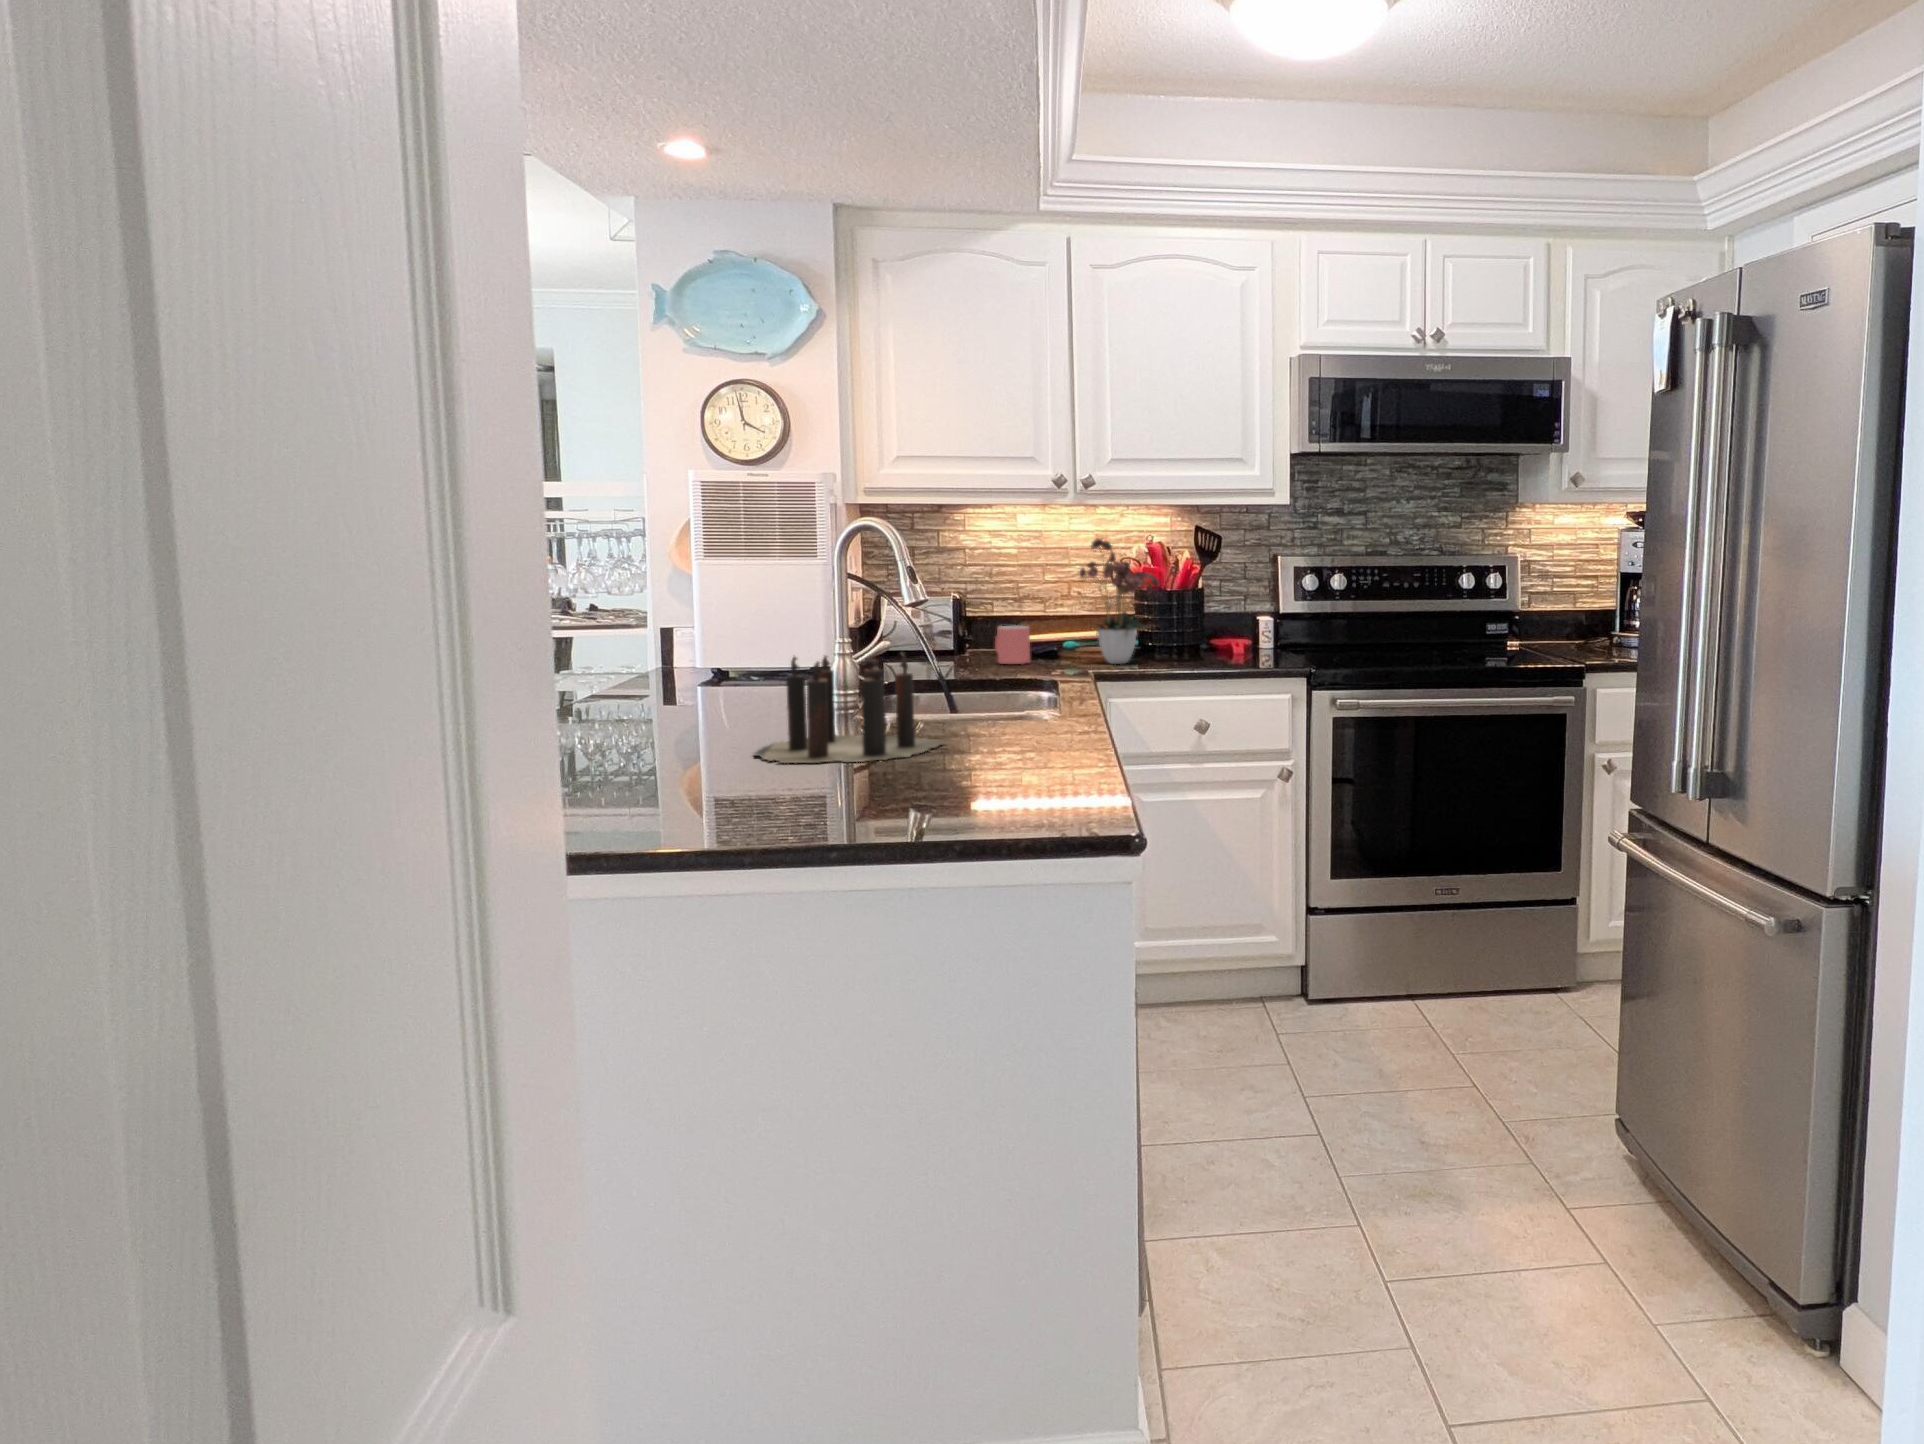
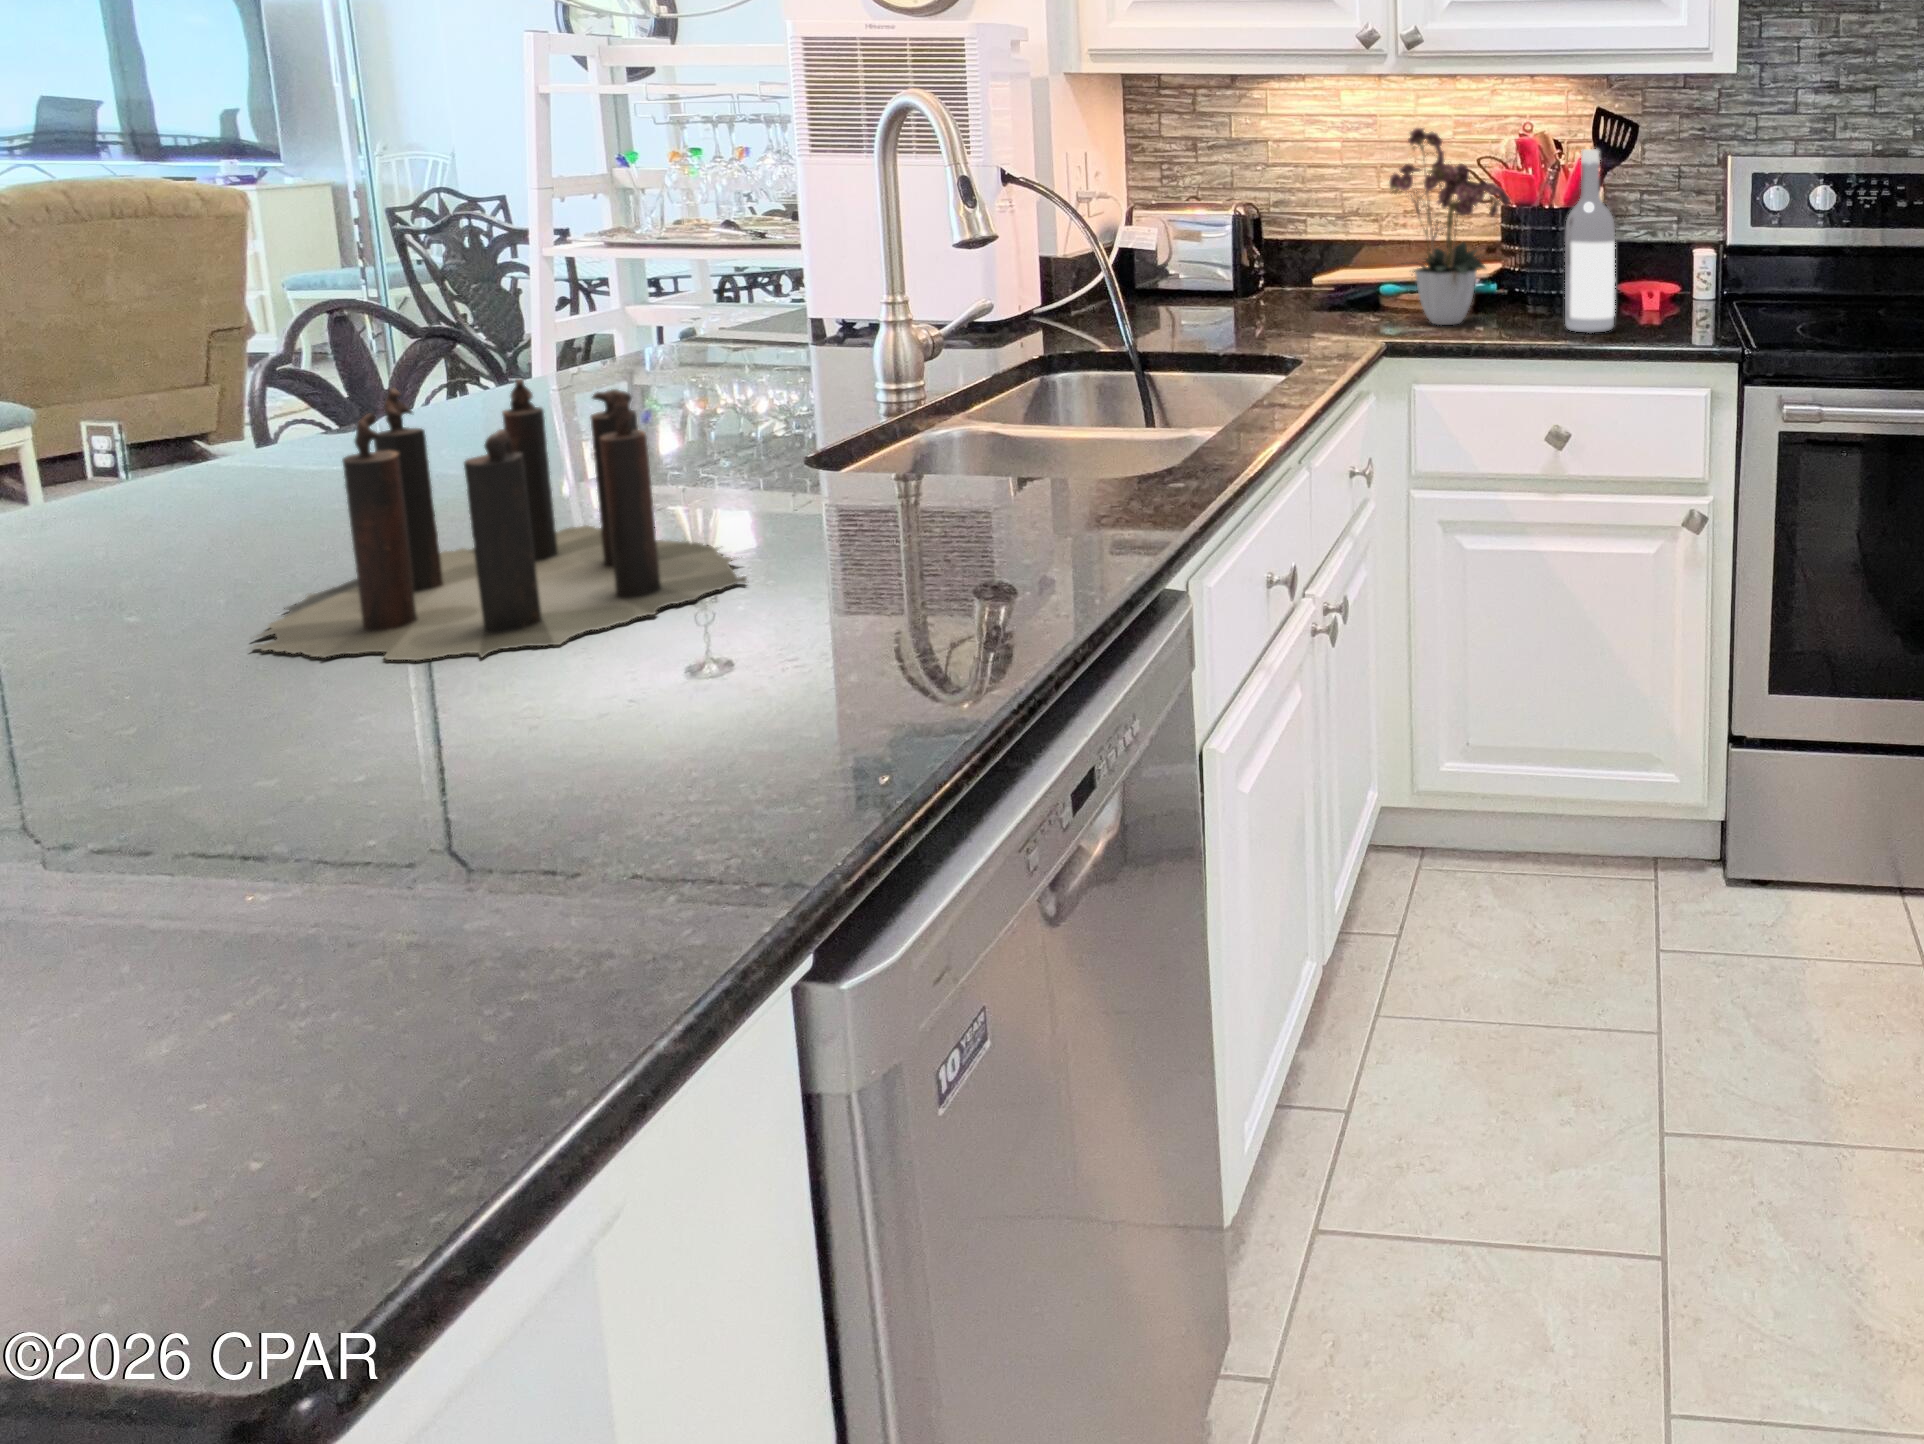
wine bottle: none [1196,551,1227,664] -> present [1565,149,1615,333]
mug: present [995,626,1030,664] -> none [1268,260,1319,320]

